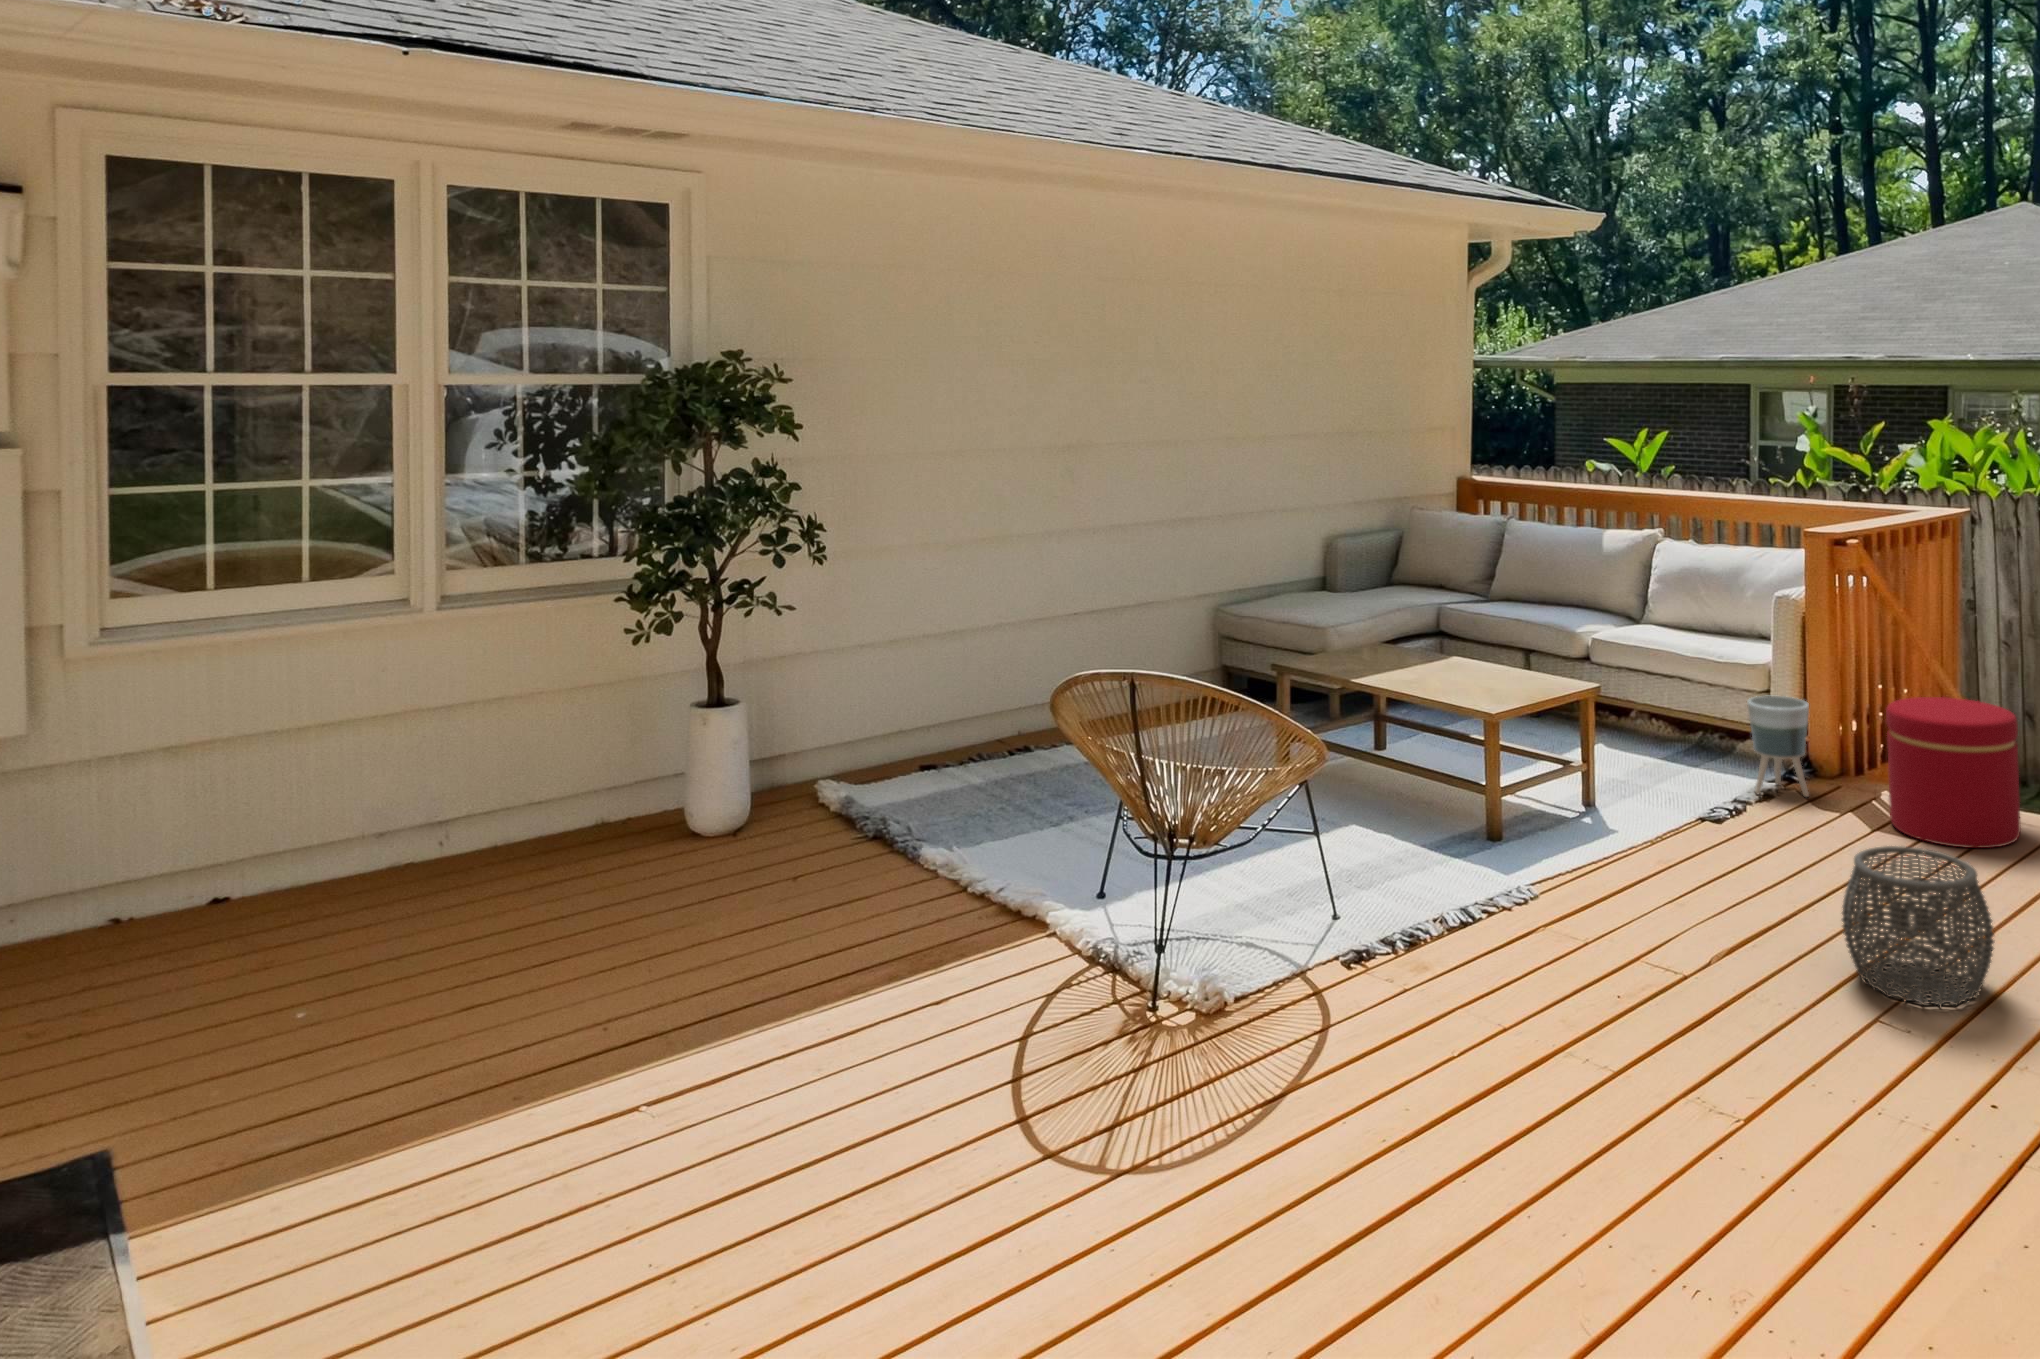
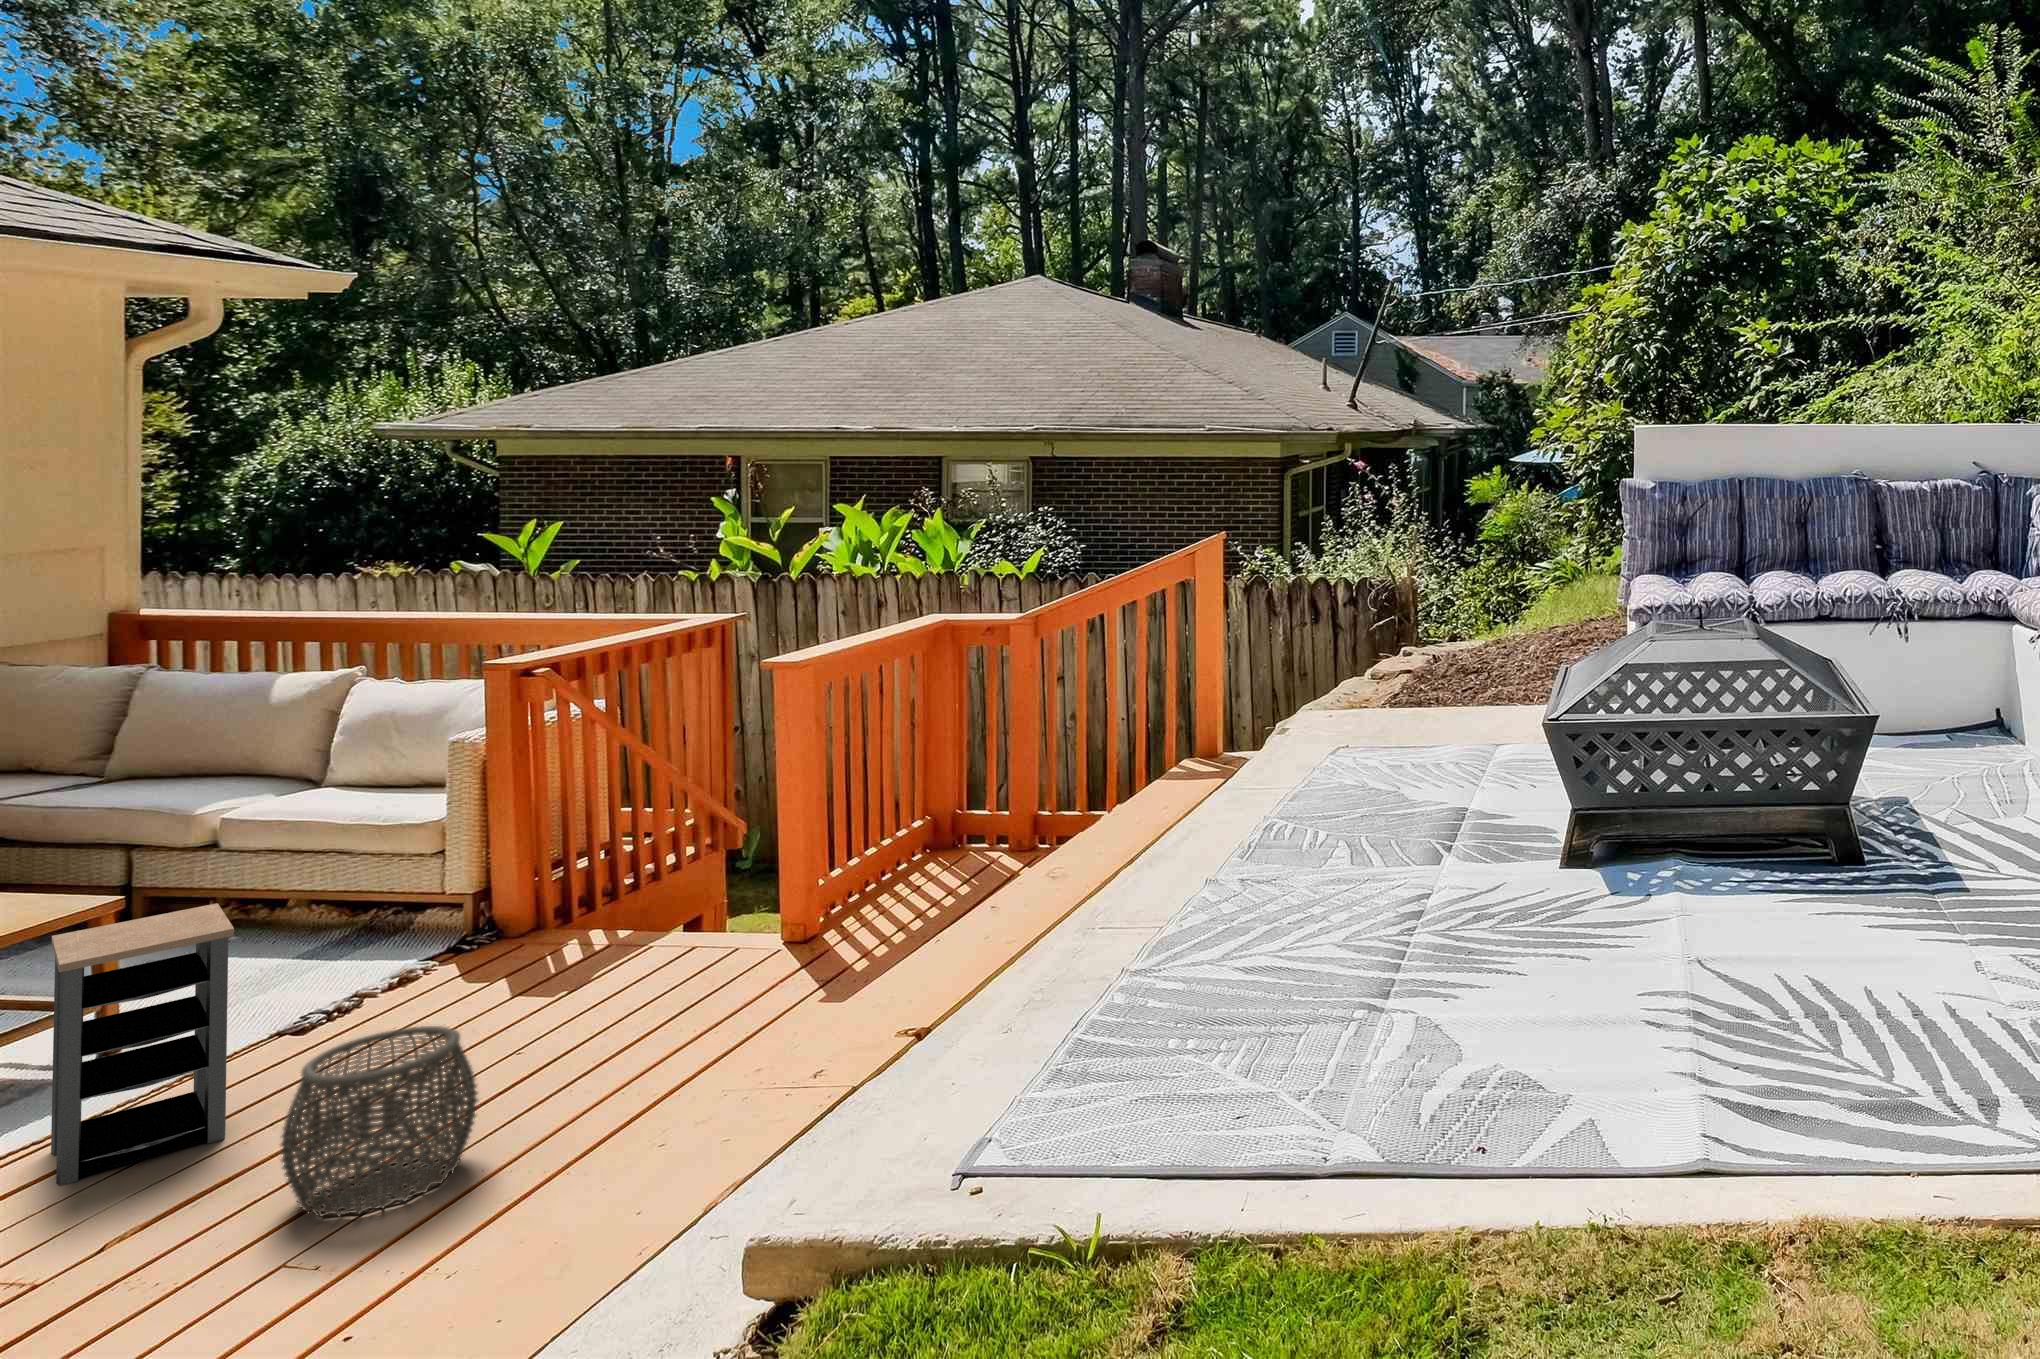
planter: present [1747,696,1809,797] -> none [389,855,473,981]
ottoman: present [1886,697,2021,848] -> none [538,825,686,994]
side table: none [1605,706,1739,905] -> present [51,903,234,1186]

